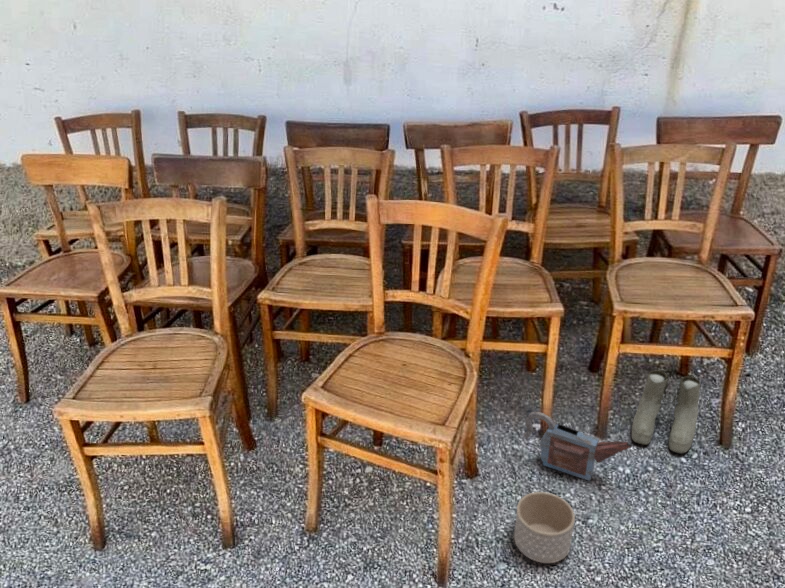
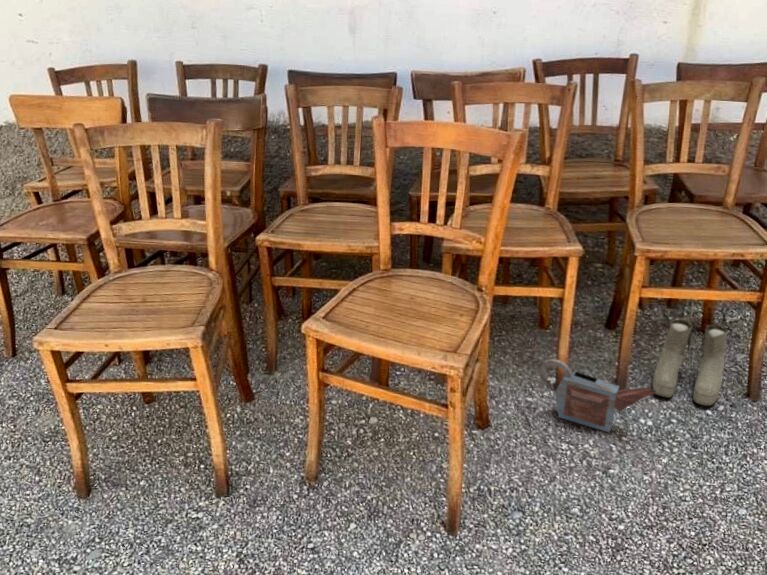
planter: present [514,492,575,563] -> none [530,438,596,512]

